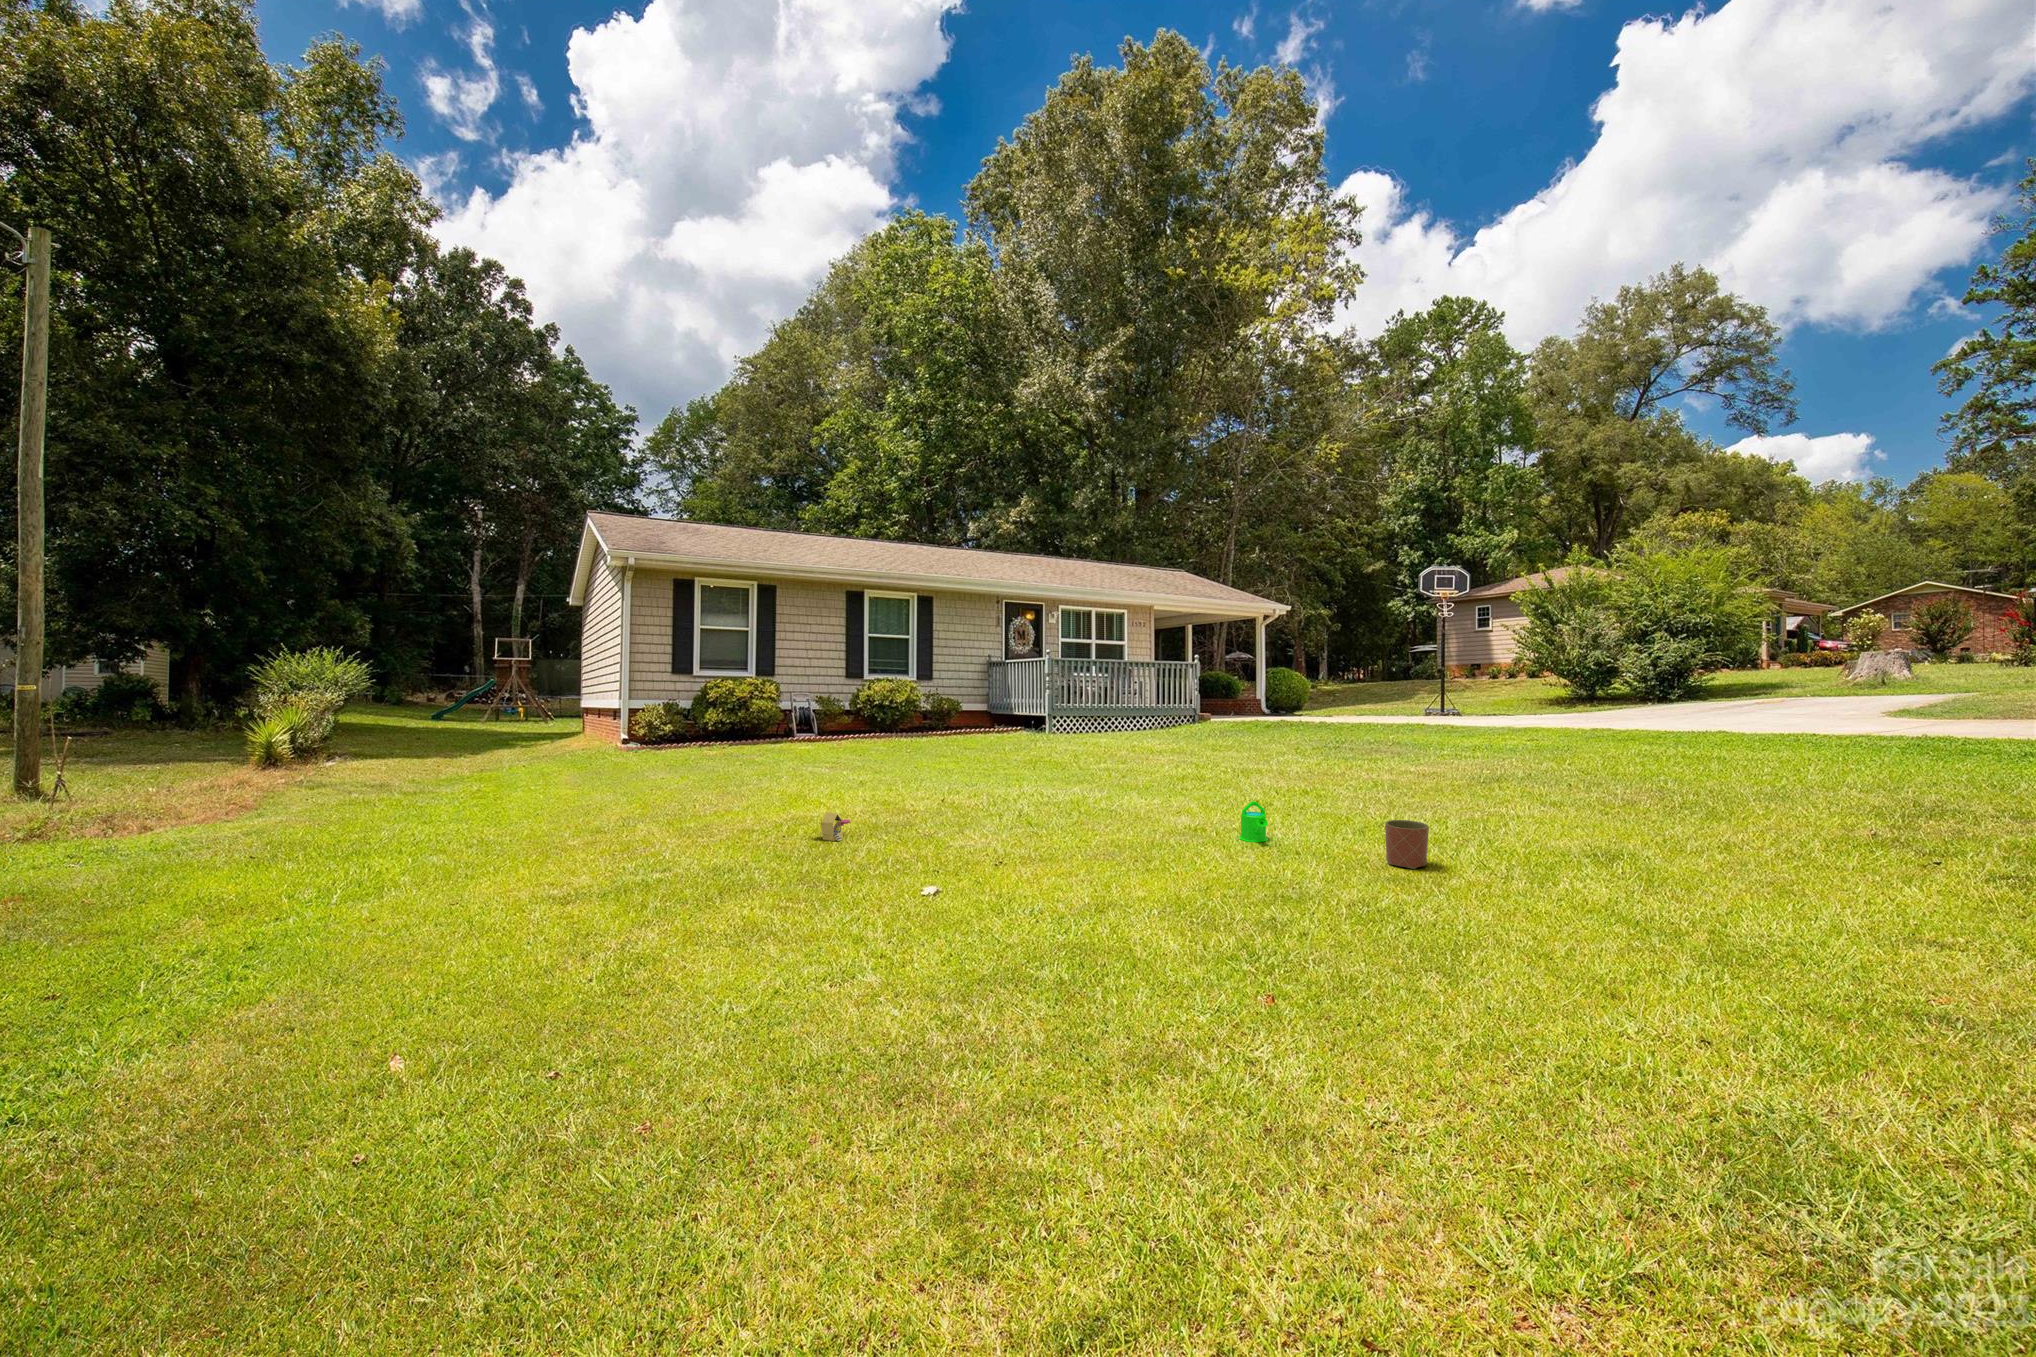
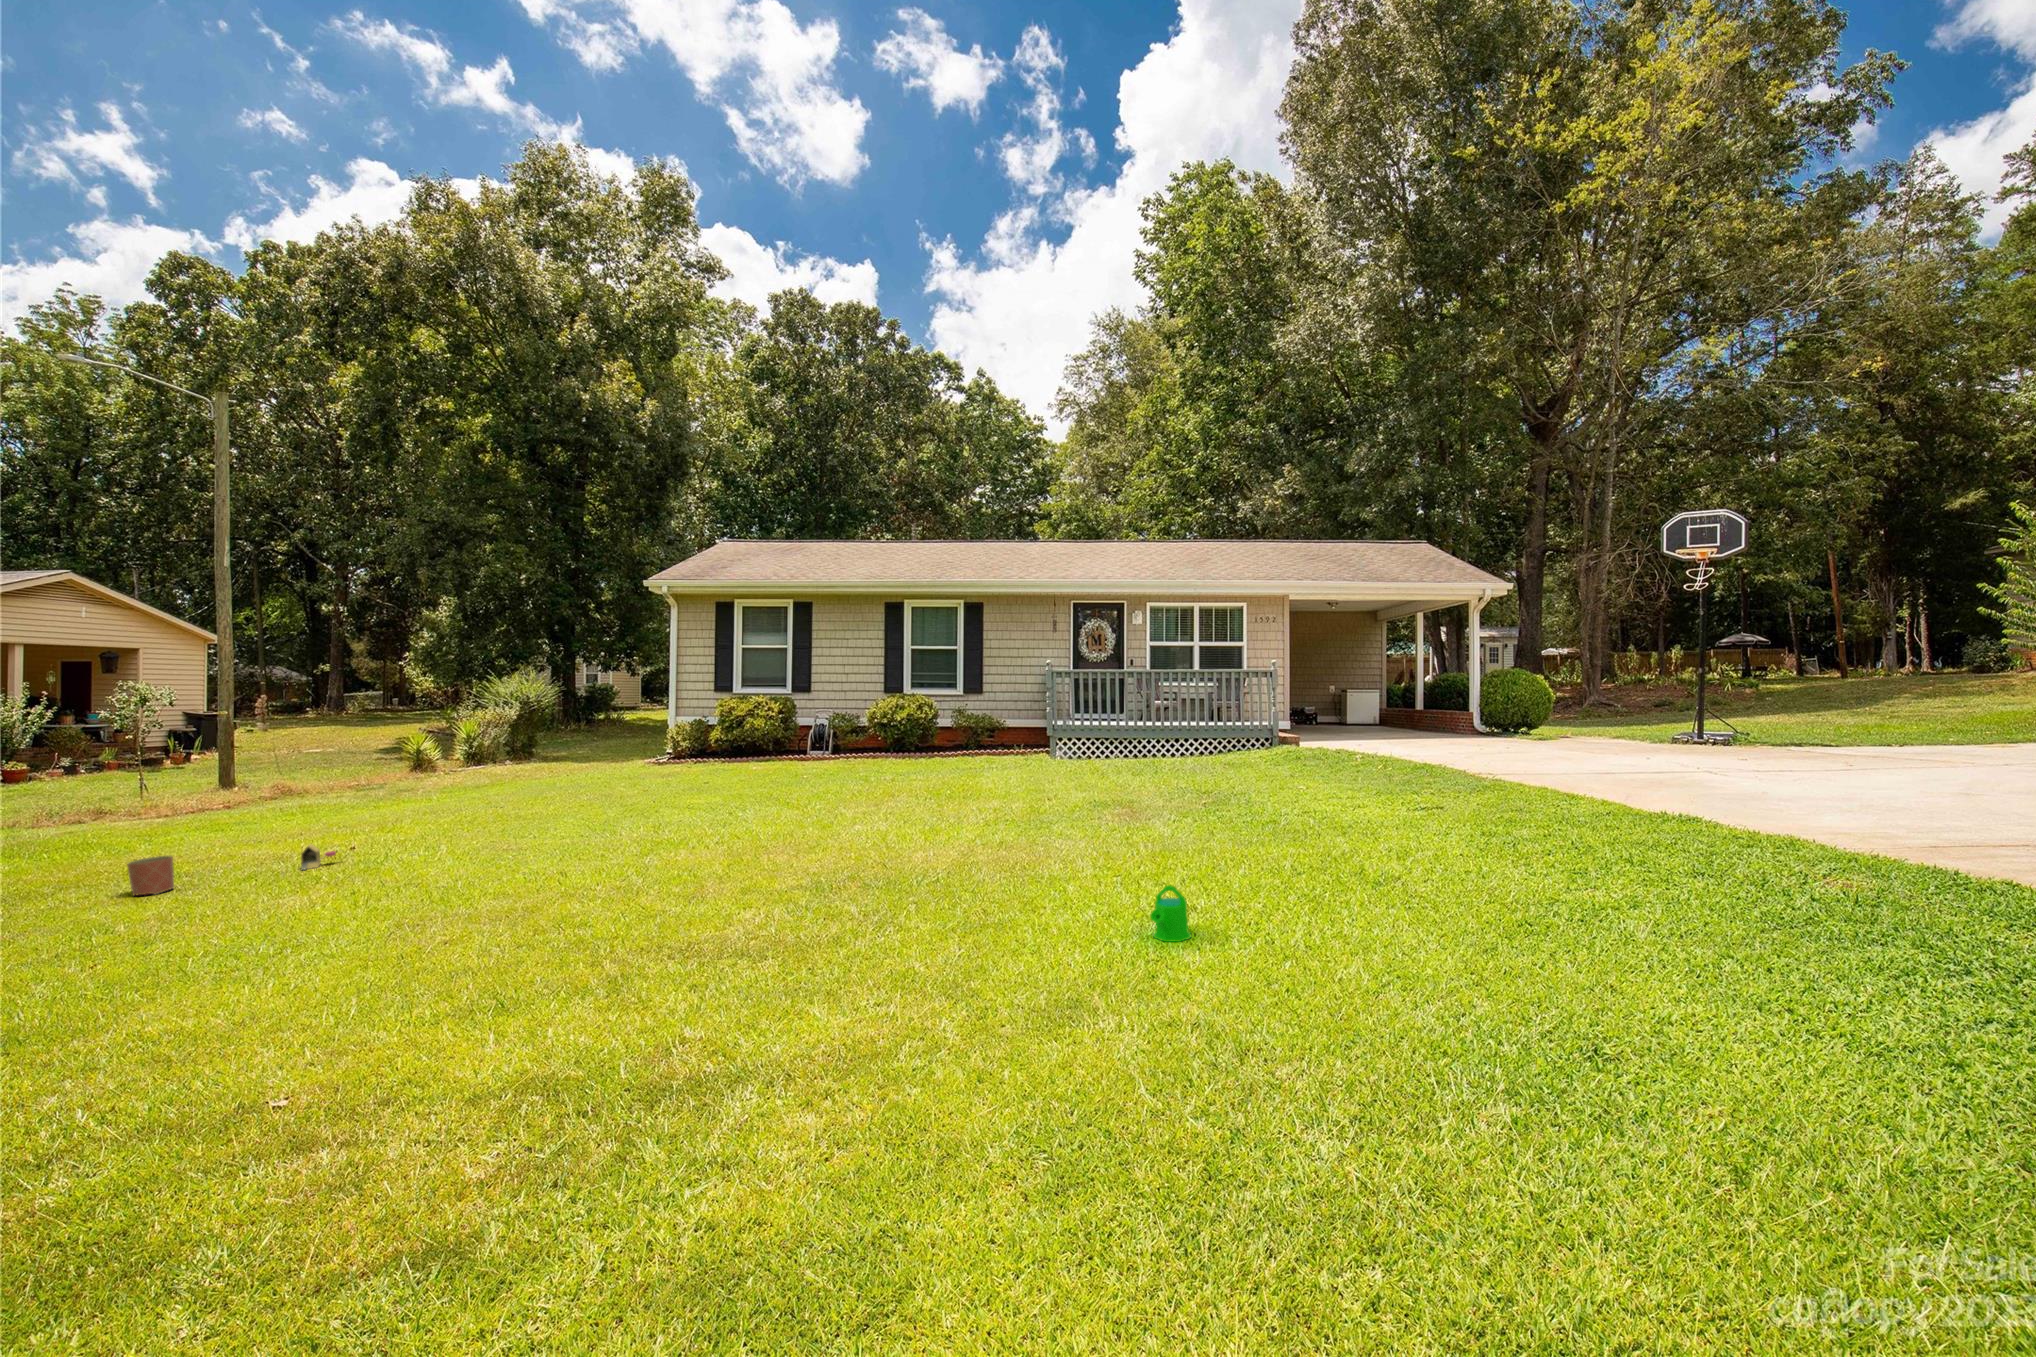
watering can: present [1239,801,1268,842] -> present [1150,885,1191,942]
planter: present [1385,820,1429,869] -> present [127,856,174,896]

